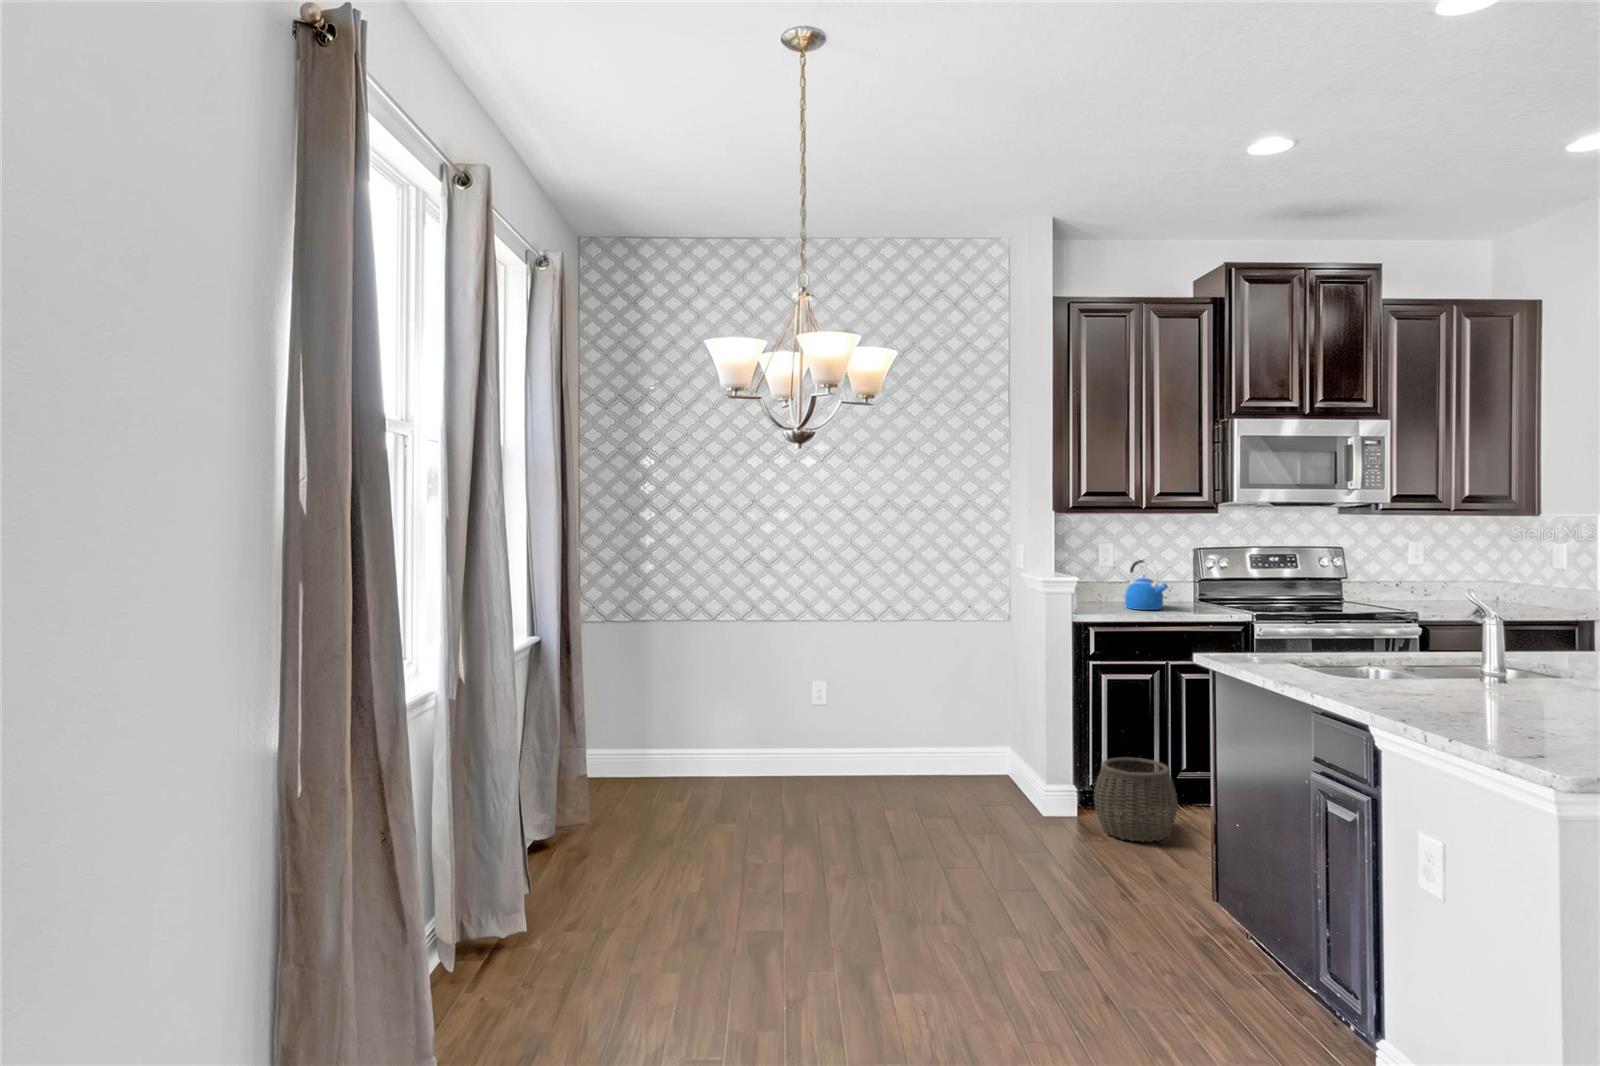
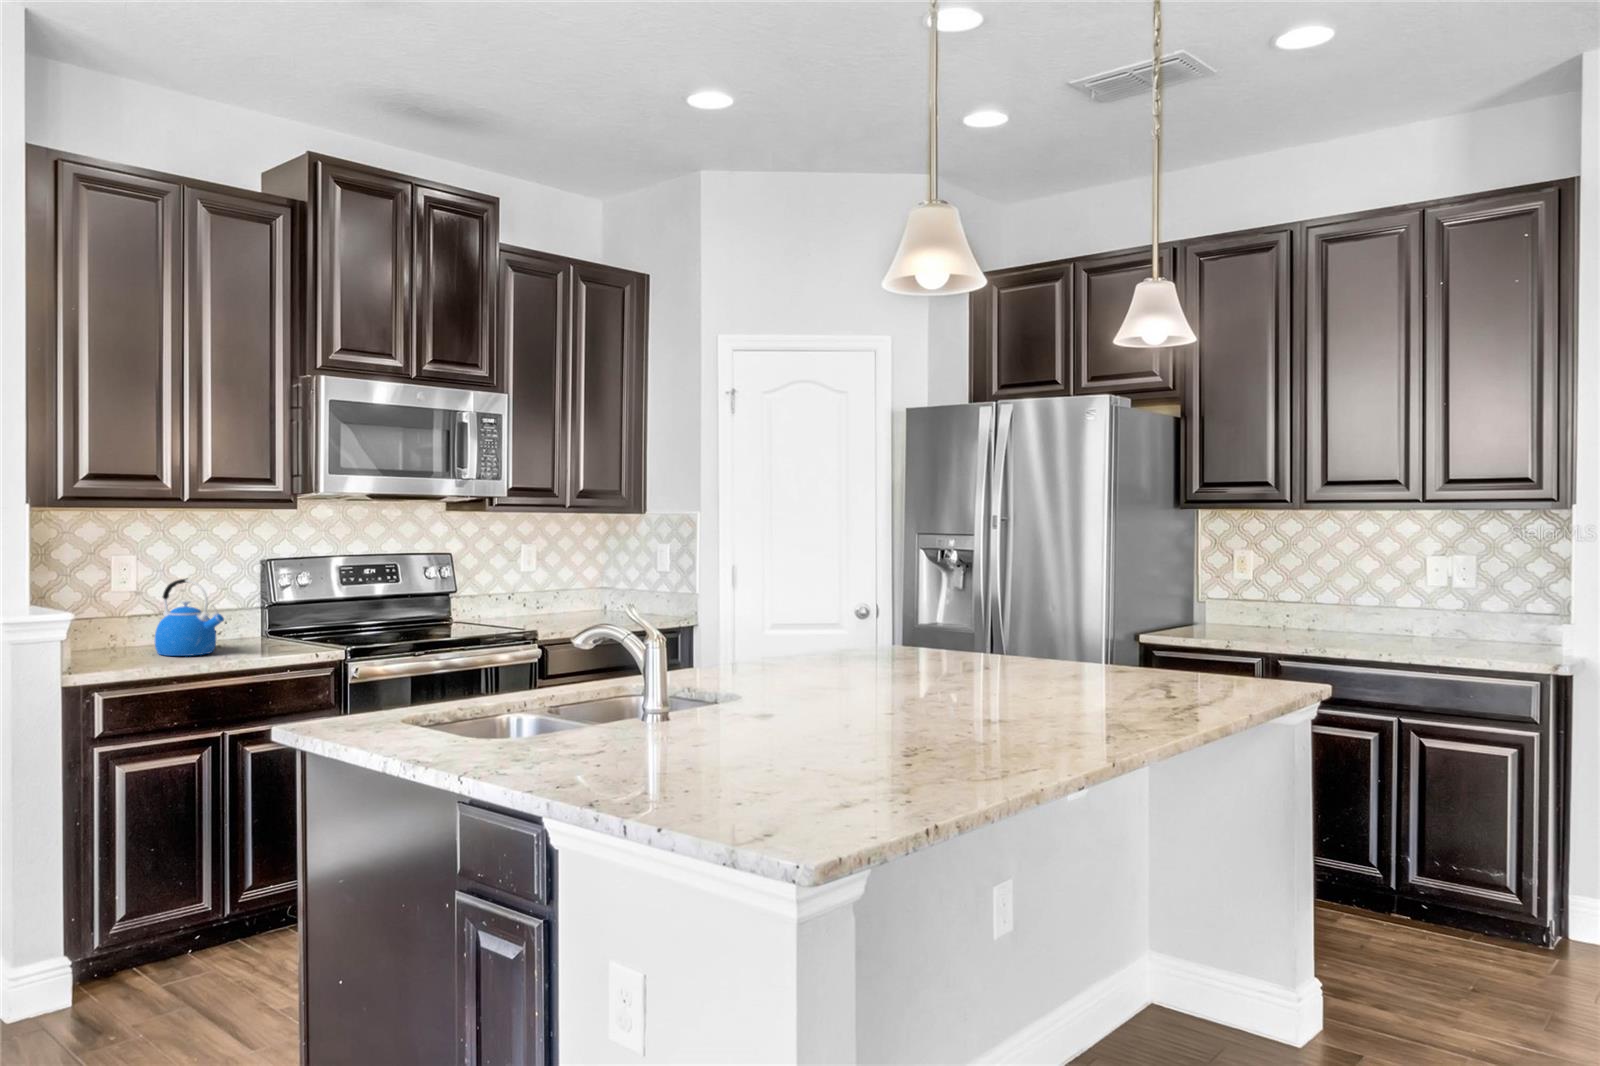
woven basket: present [1094,757,1177,842] -> none [103,889,242,1028]

